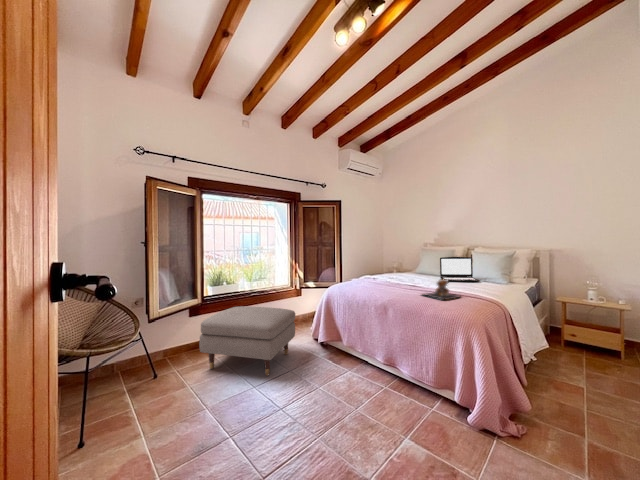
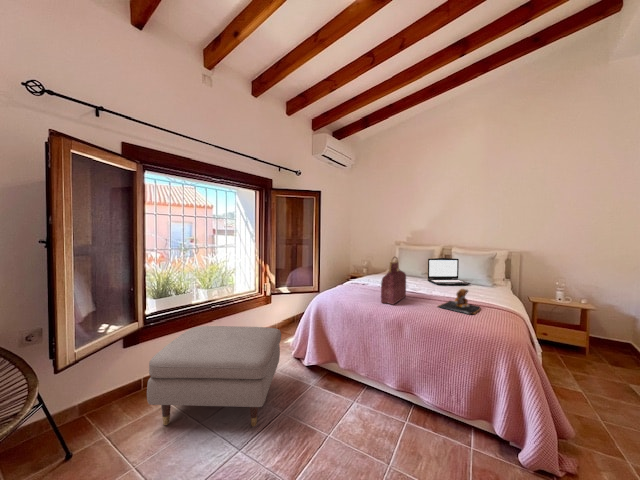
handbag: none [373,253,401,293] -> present [381,257,406,304]

